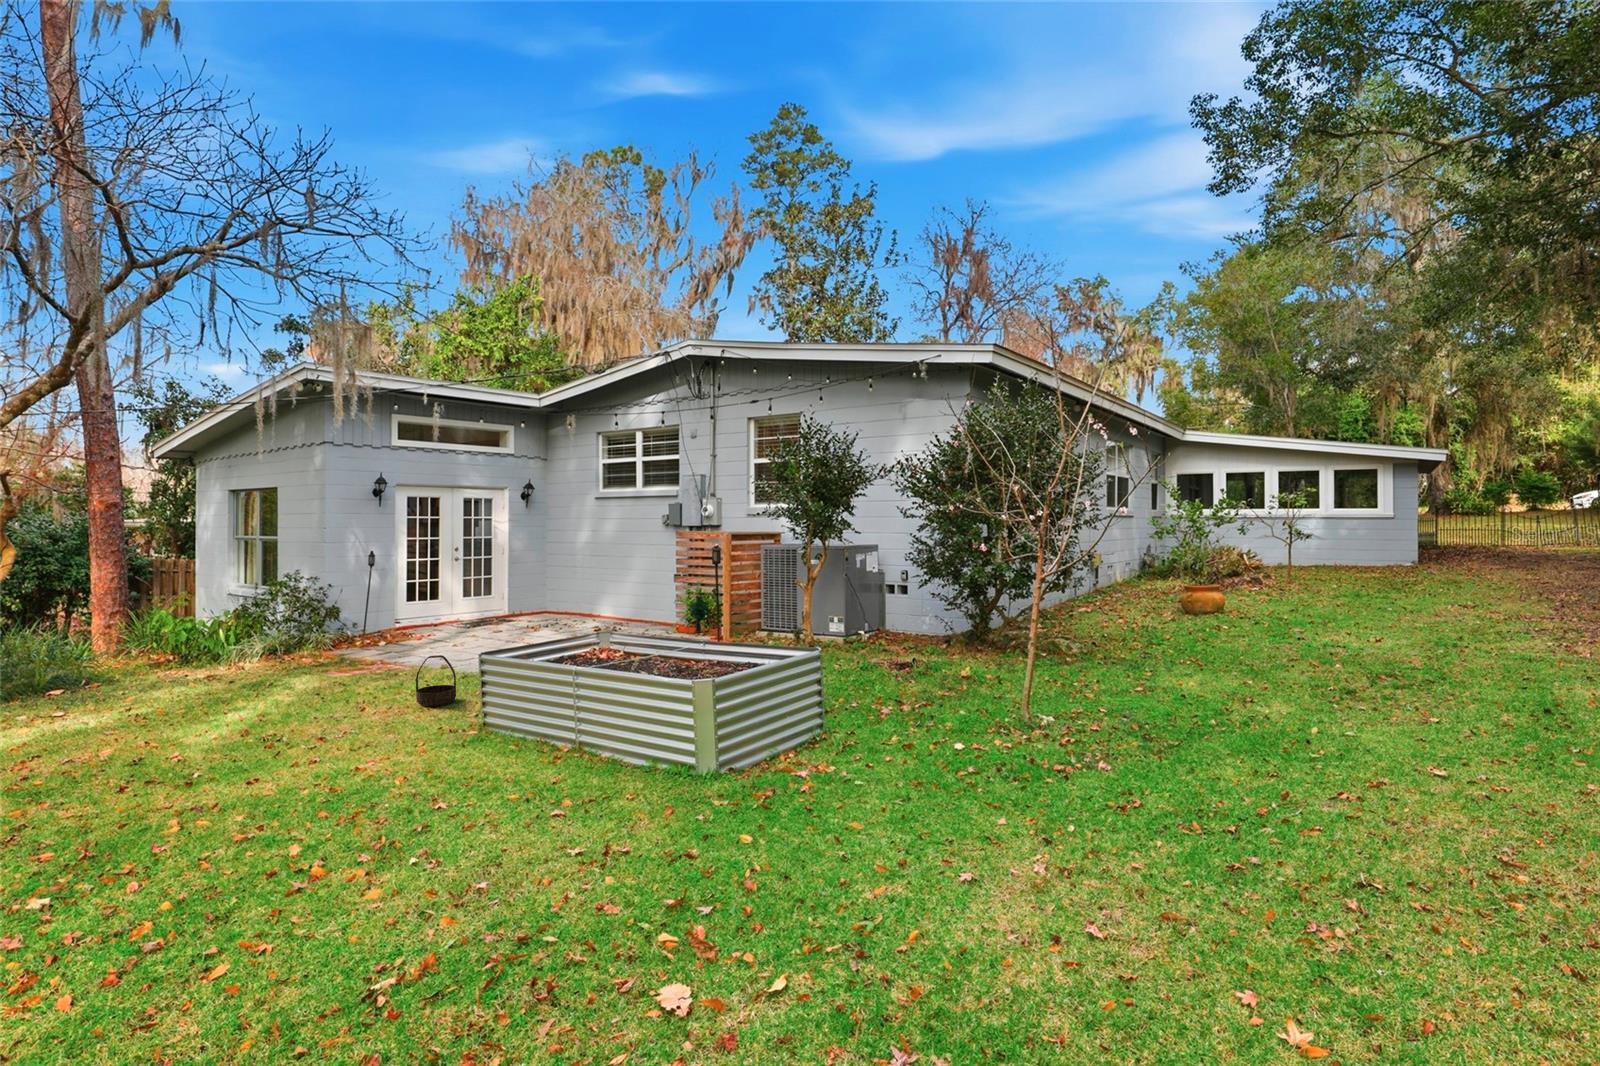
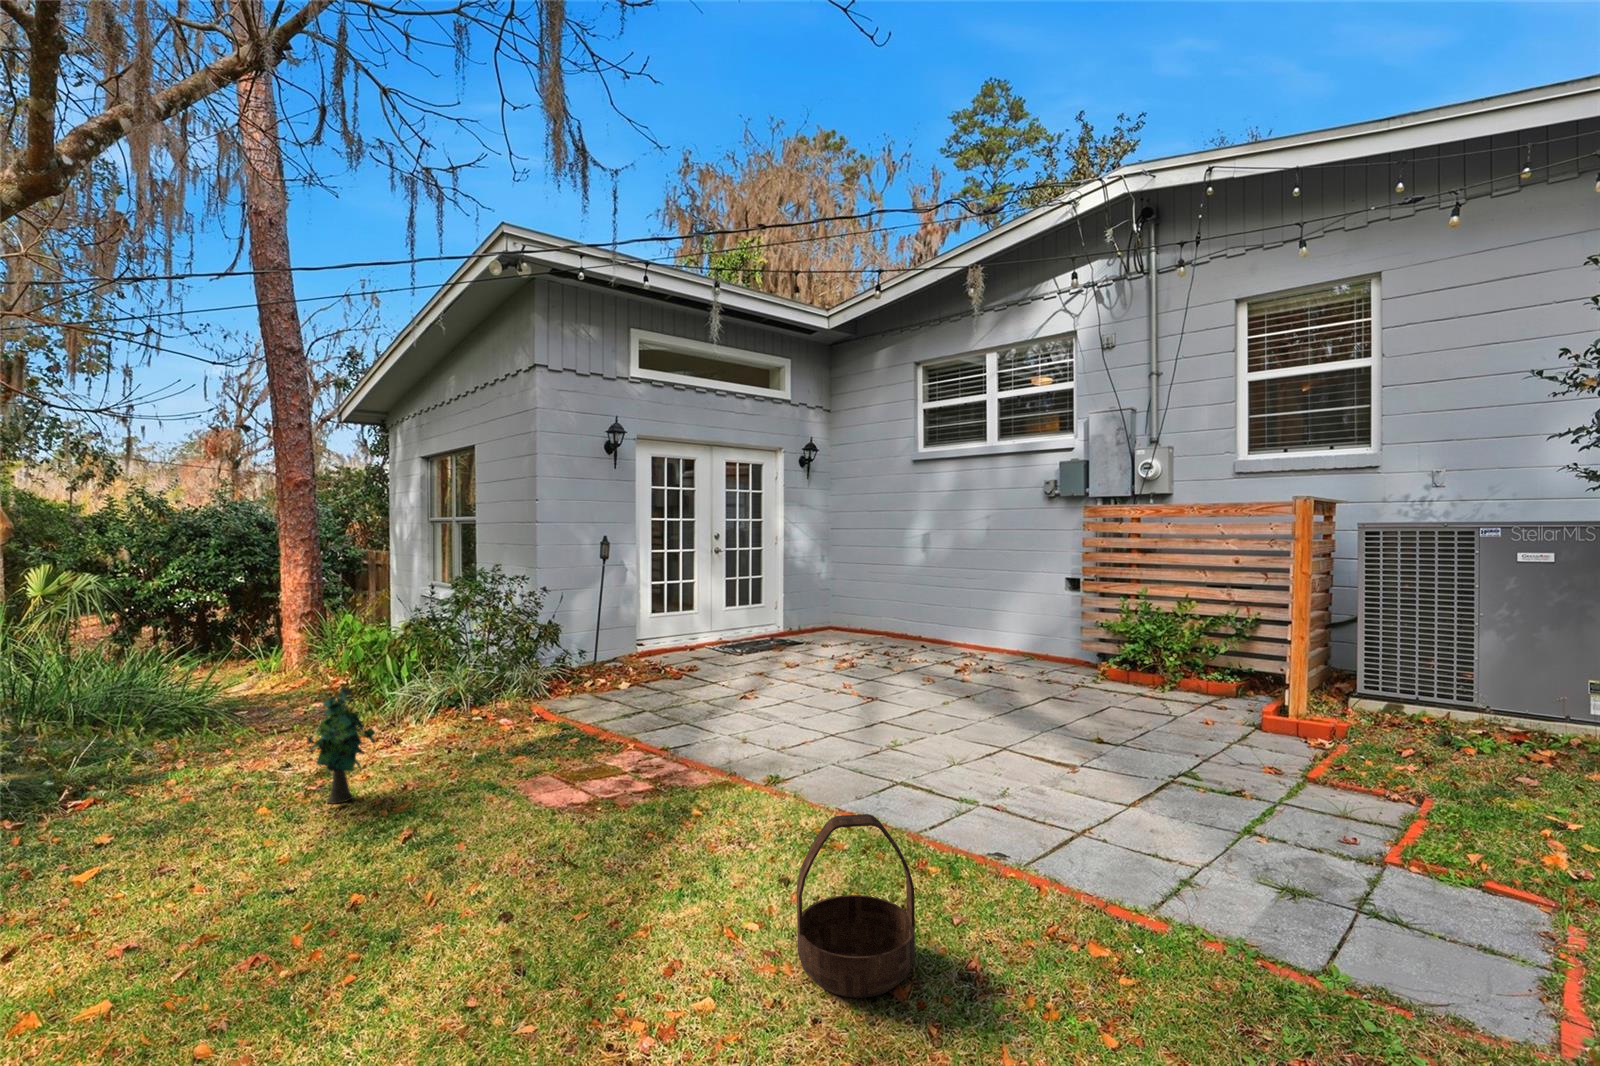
decorative plant: present [690,593,710,633] -> present [307,688,376,804]

